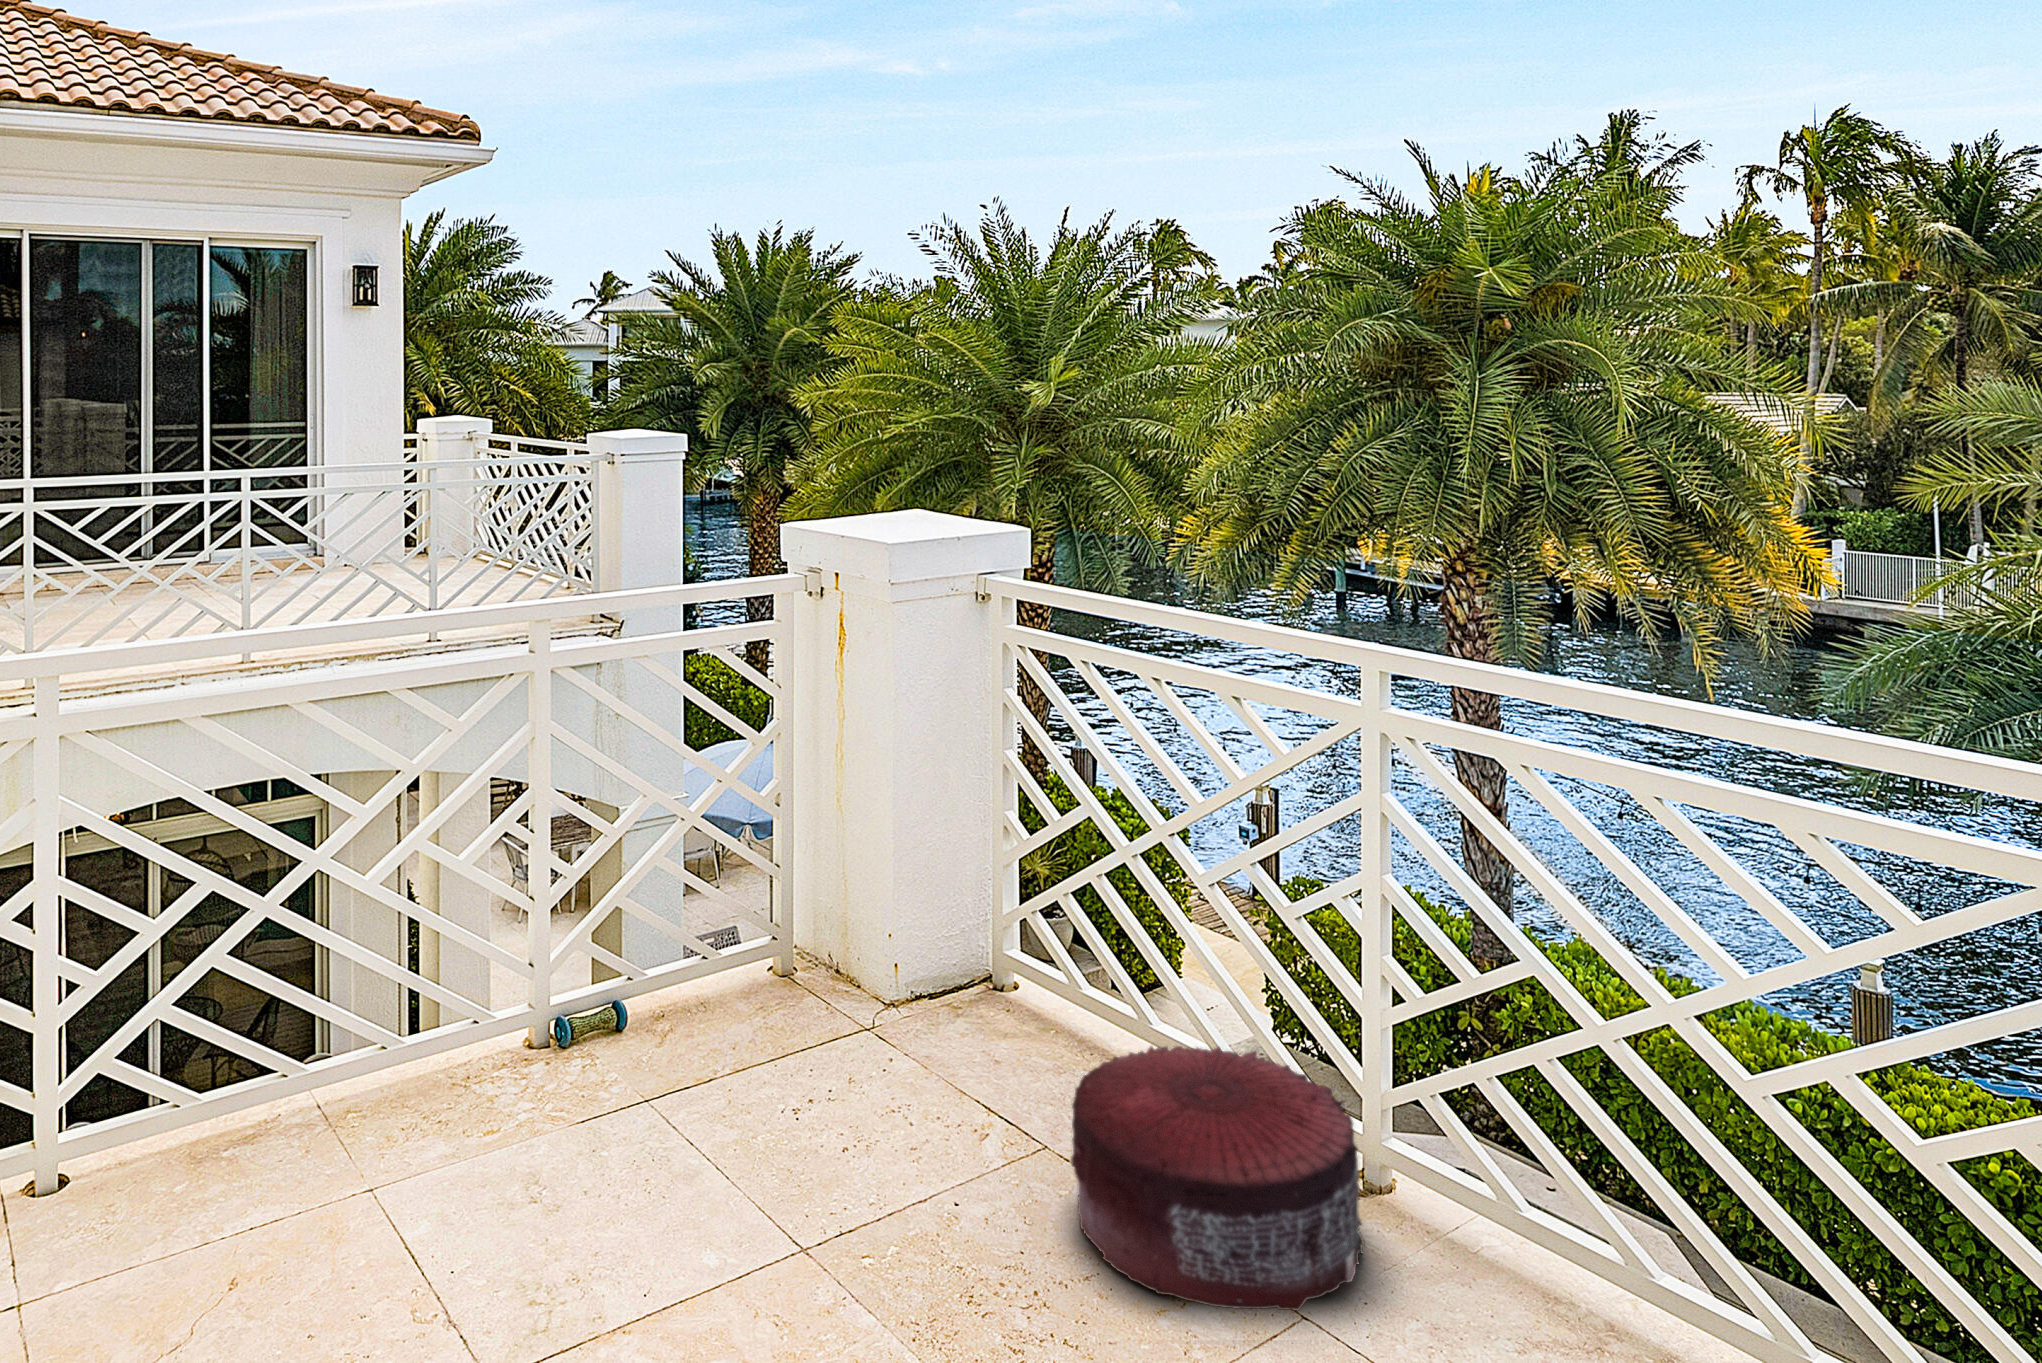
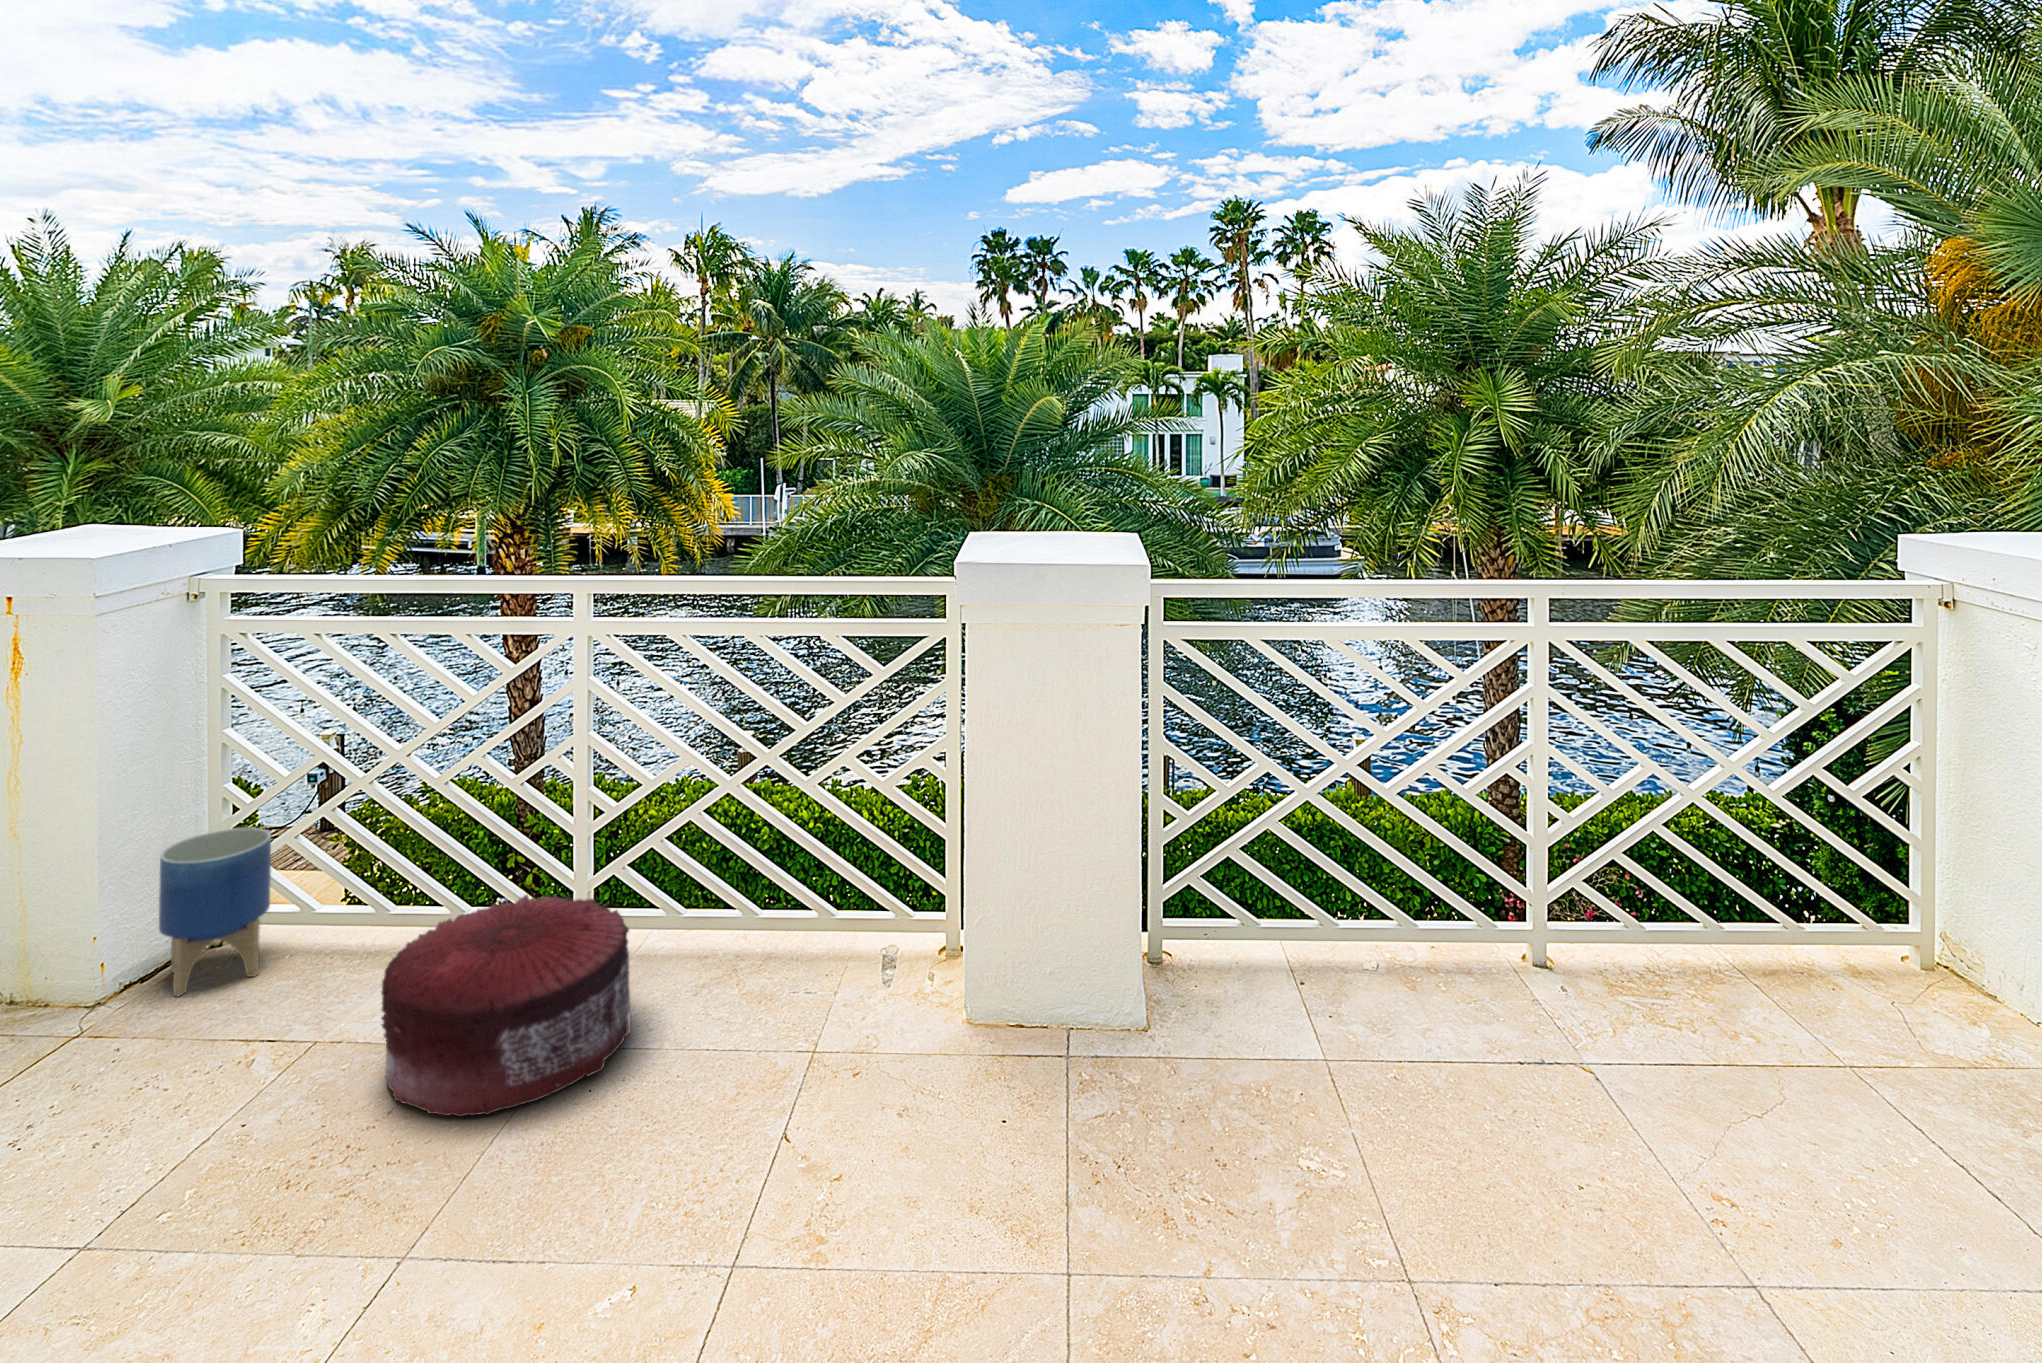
planter: none [940,867,1035,1032] -> present [159,827,271,996]

